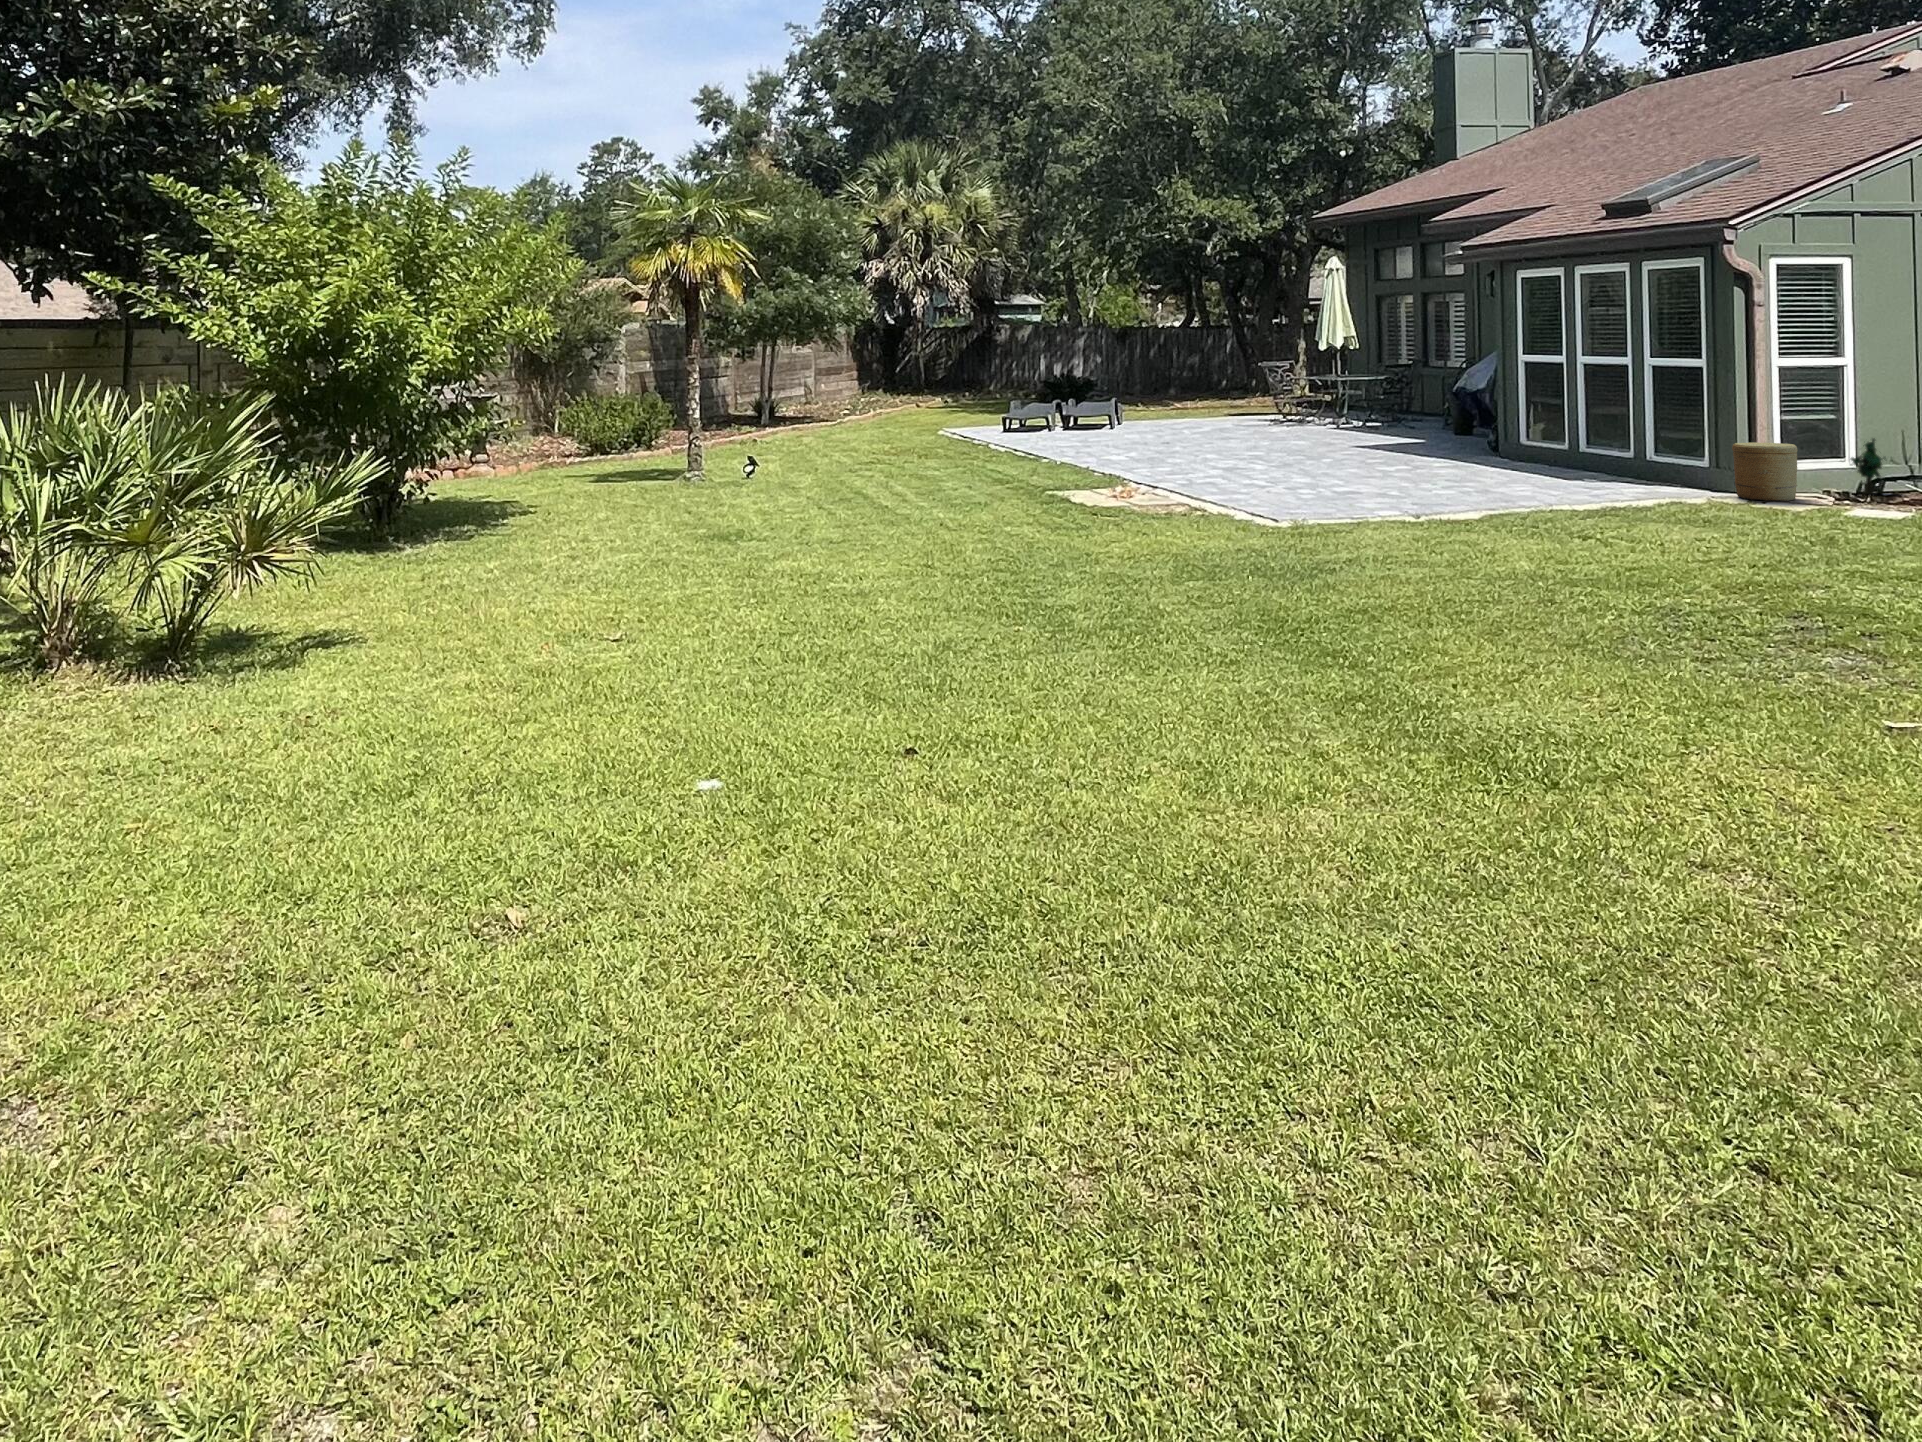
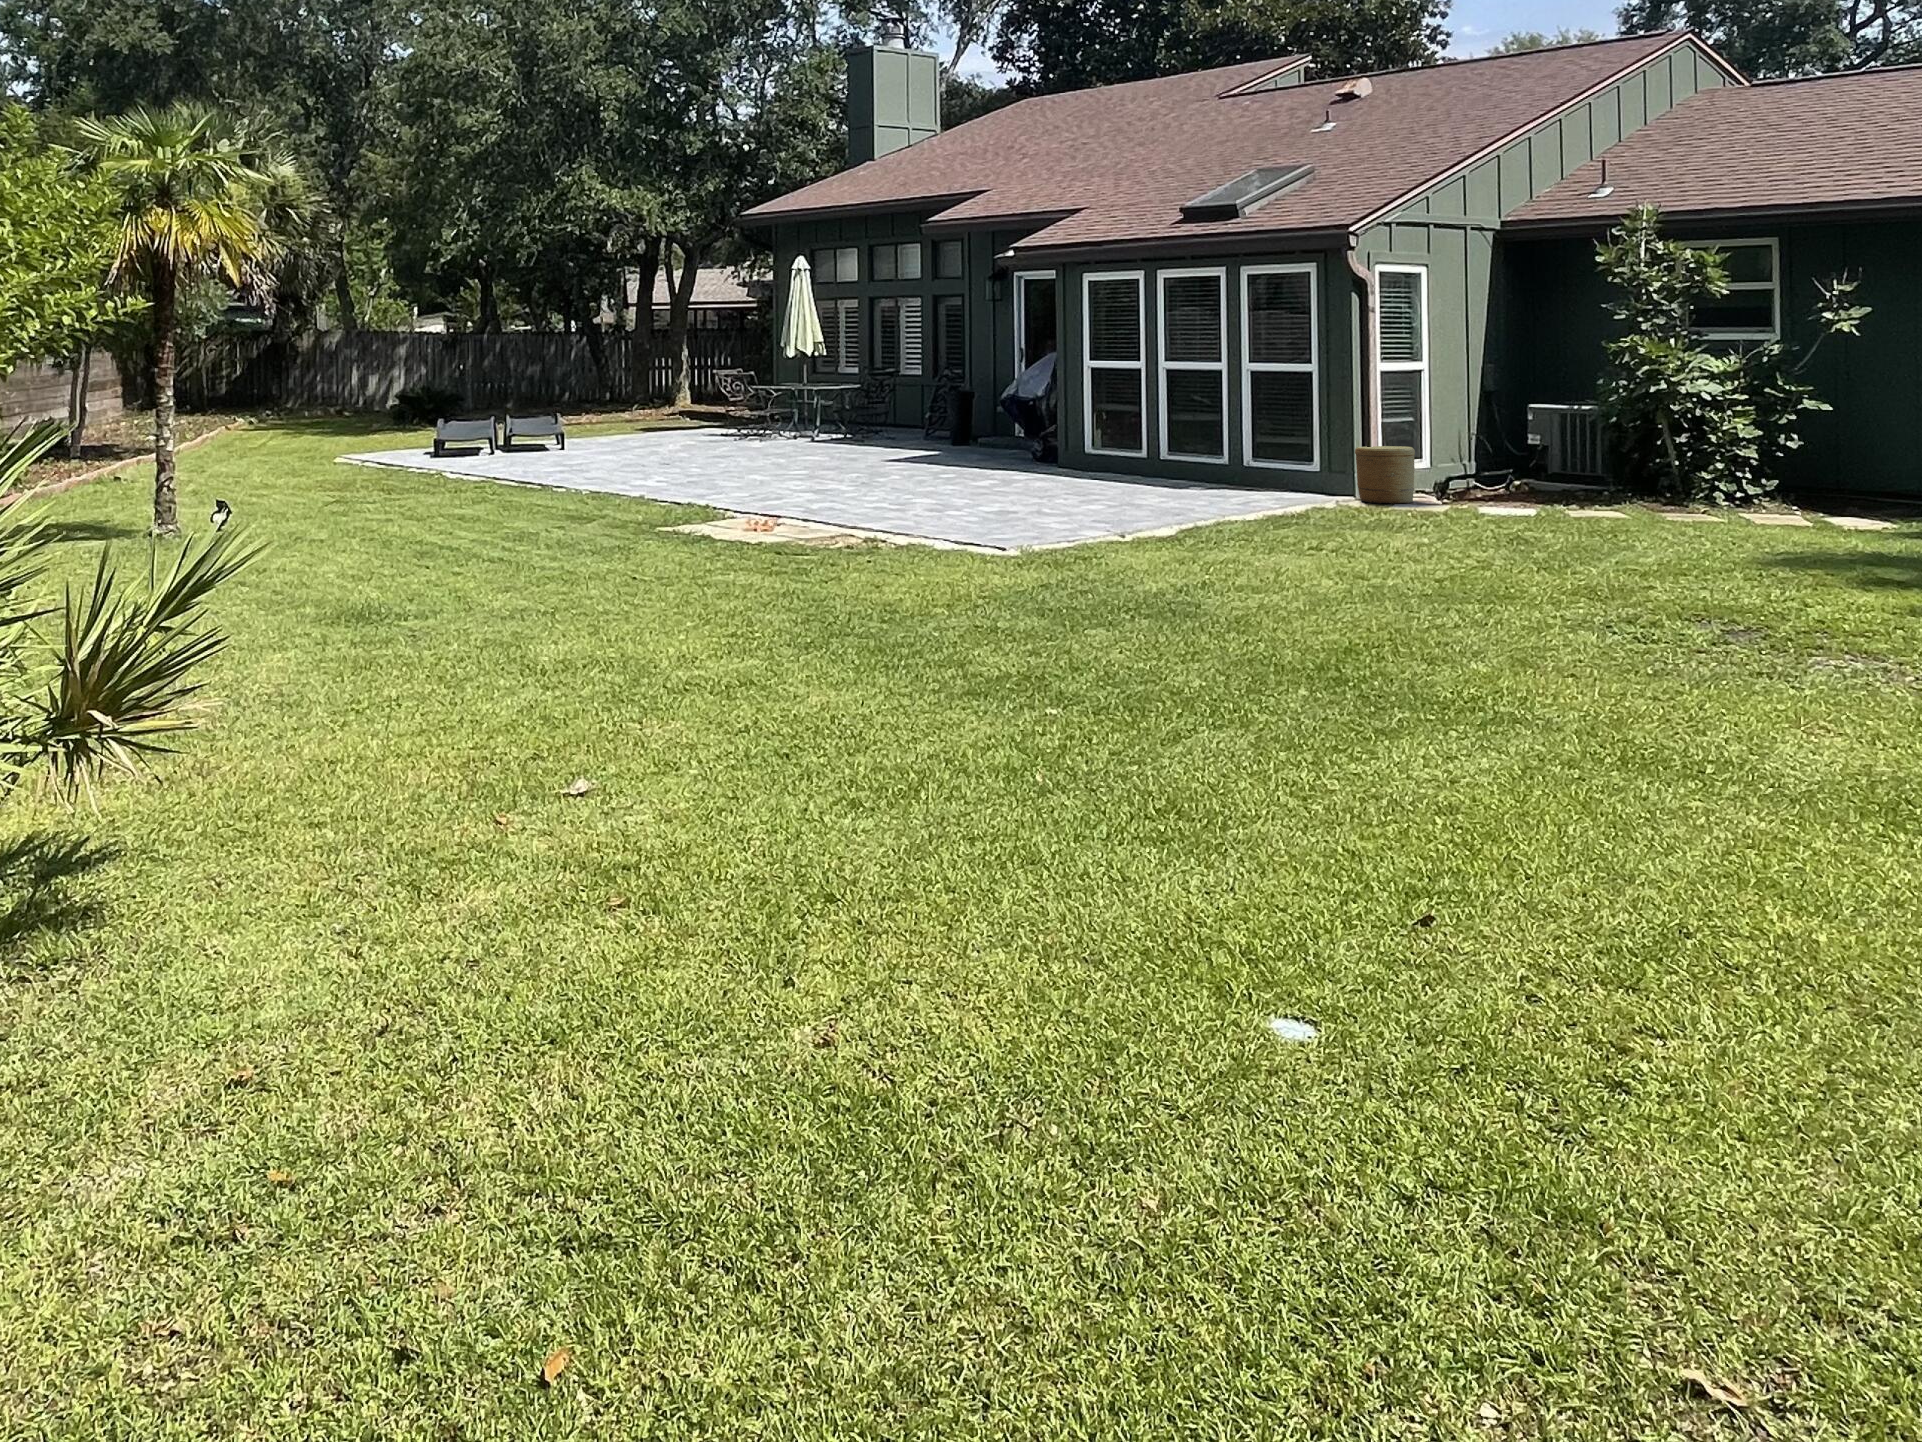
decorative plant: present [1851,439,1885,494] -> none [1439,439,1470,494]

